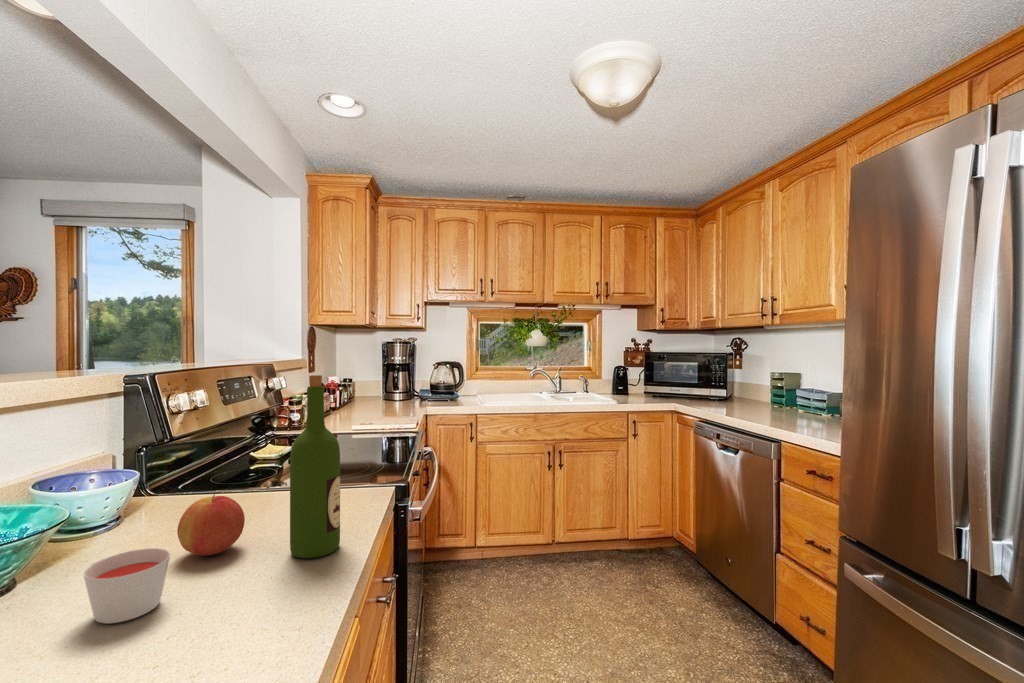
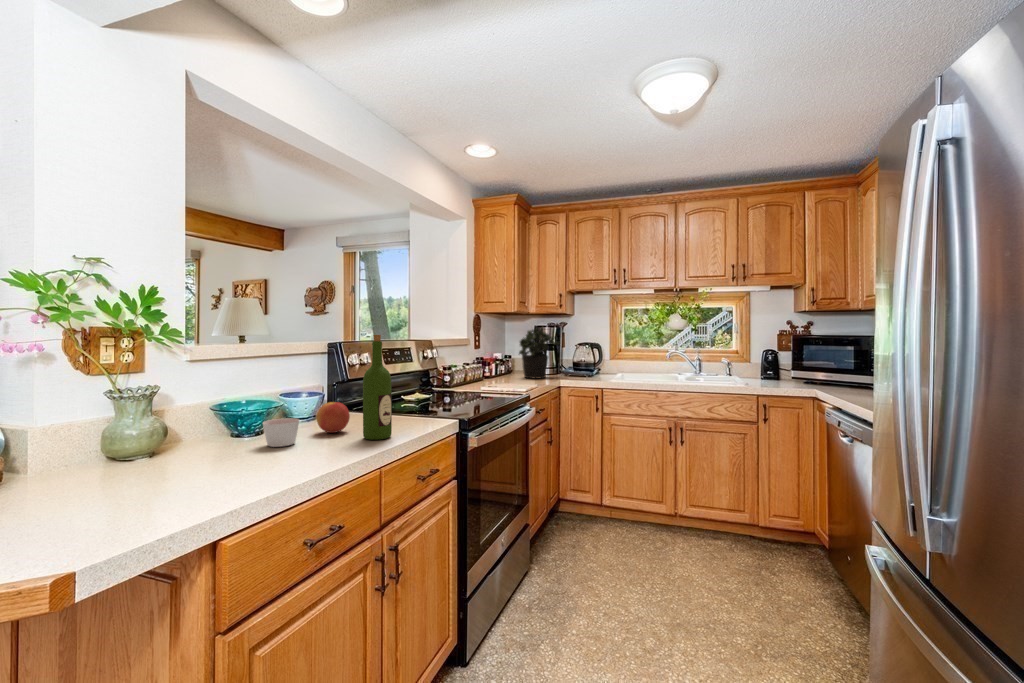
potted plant: none [373,342,421,407] -> present [519,328,559,378]

